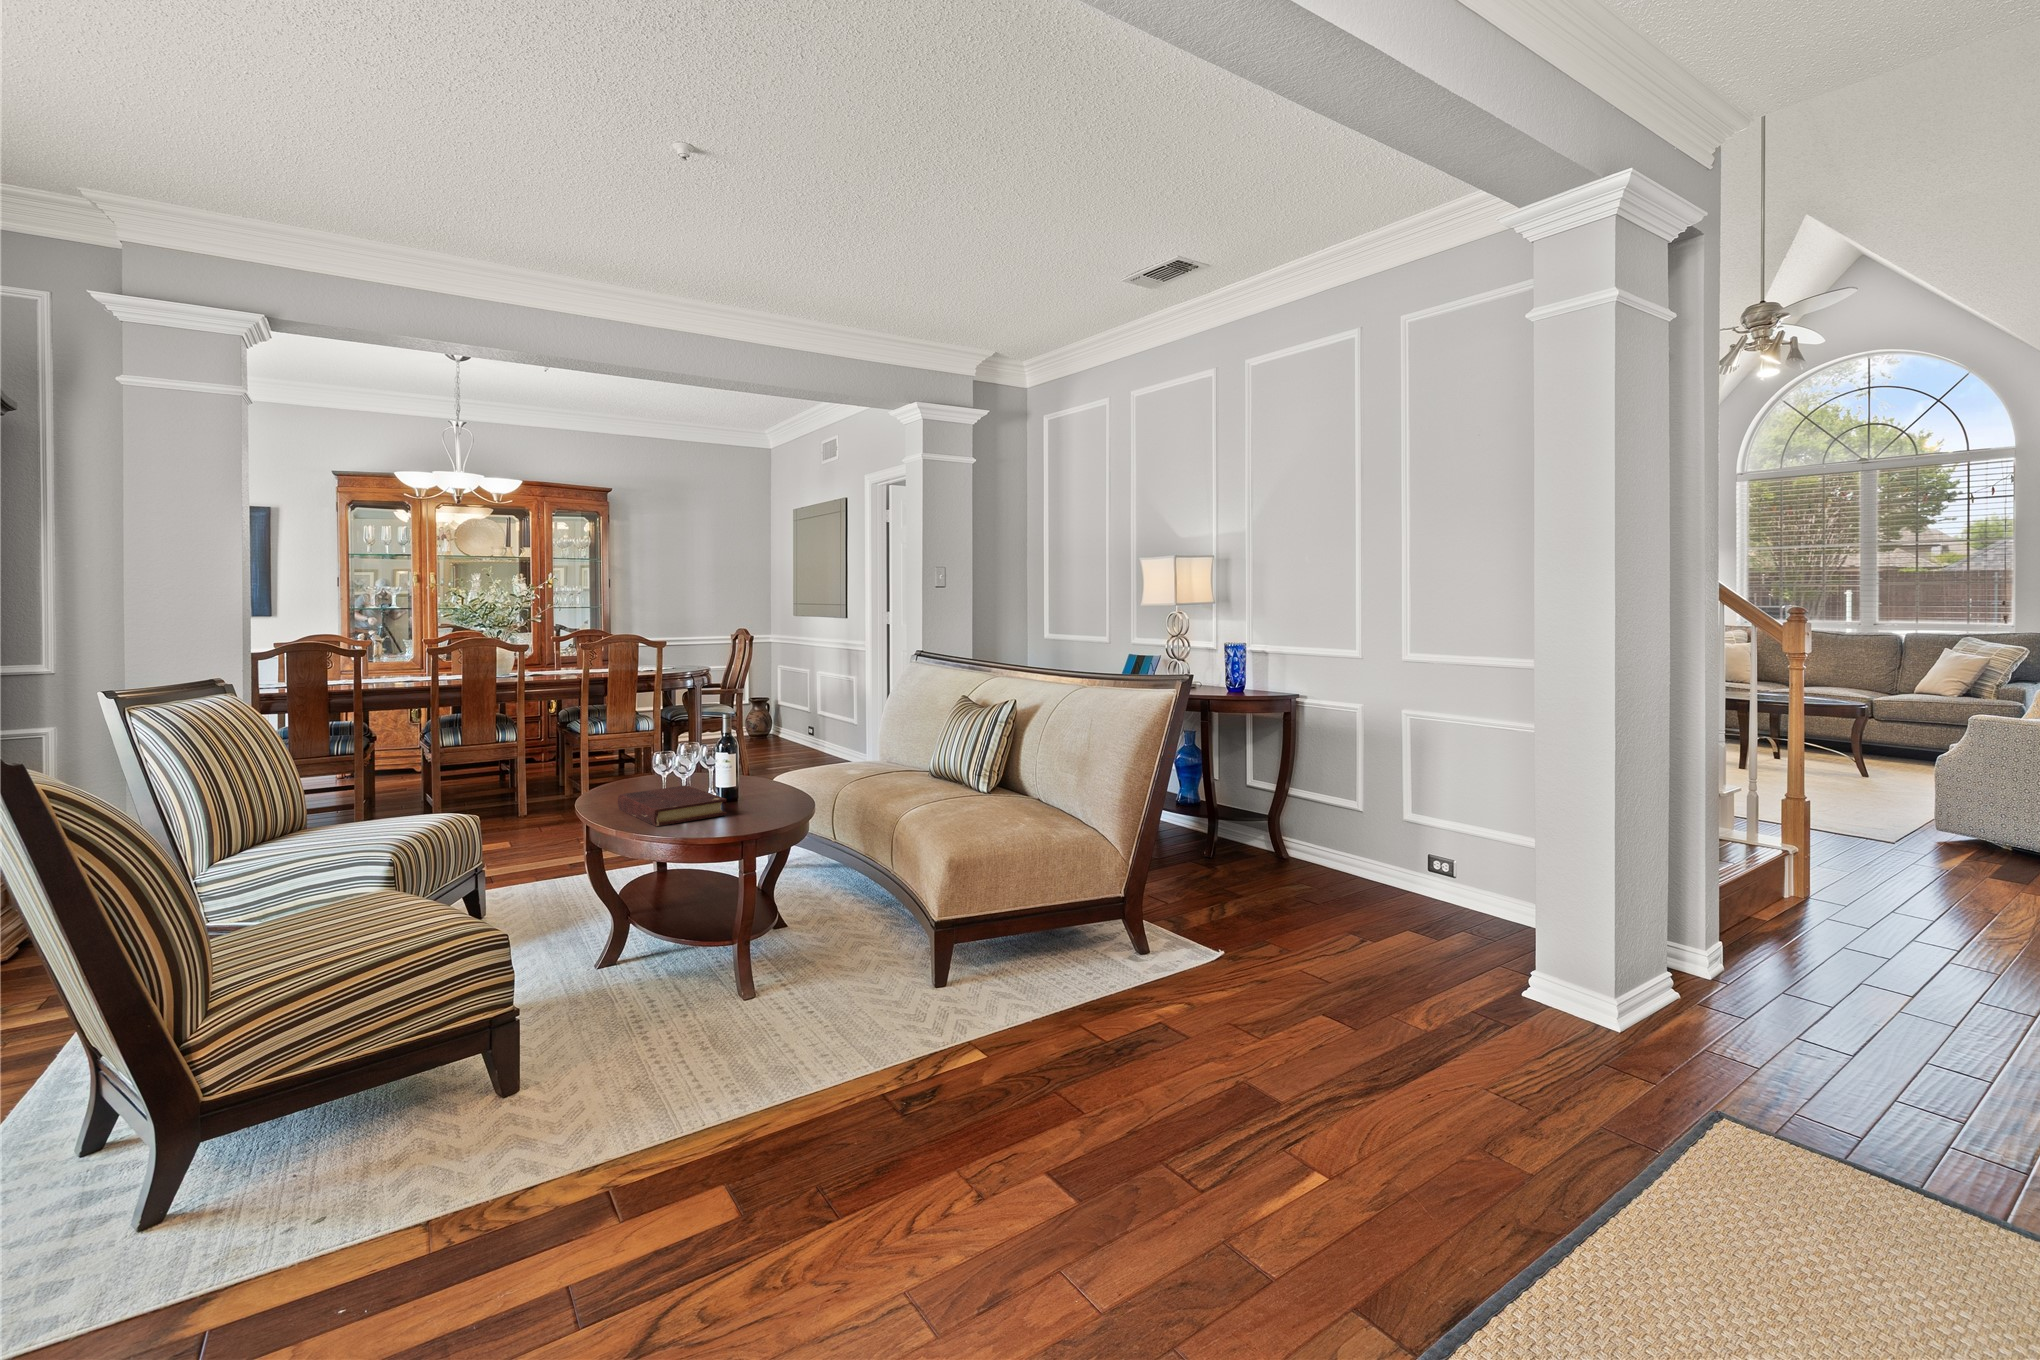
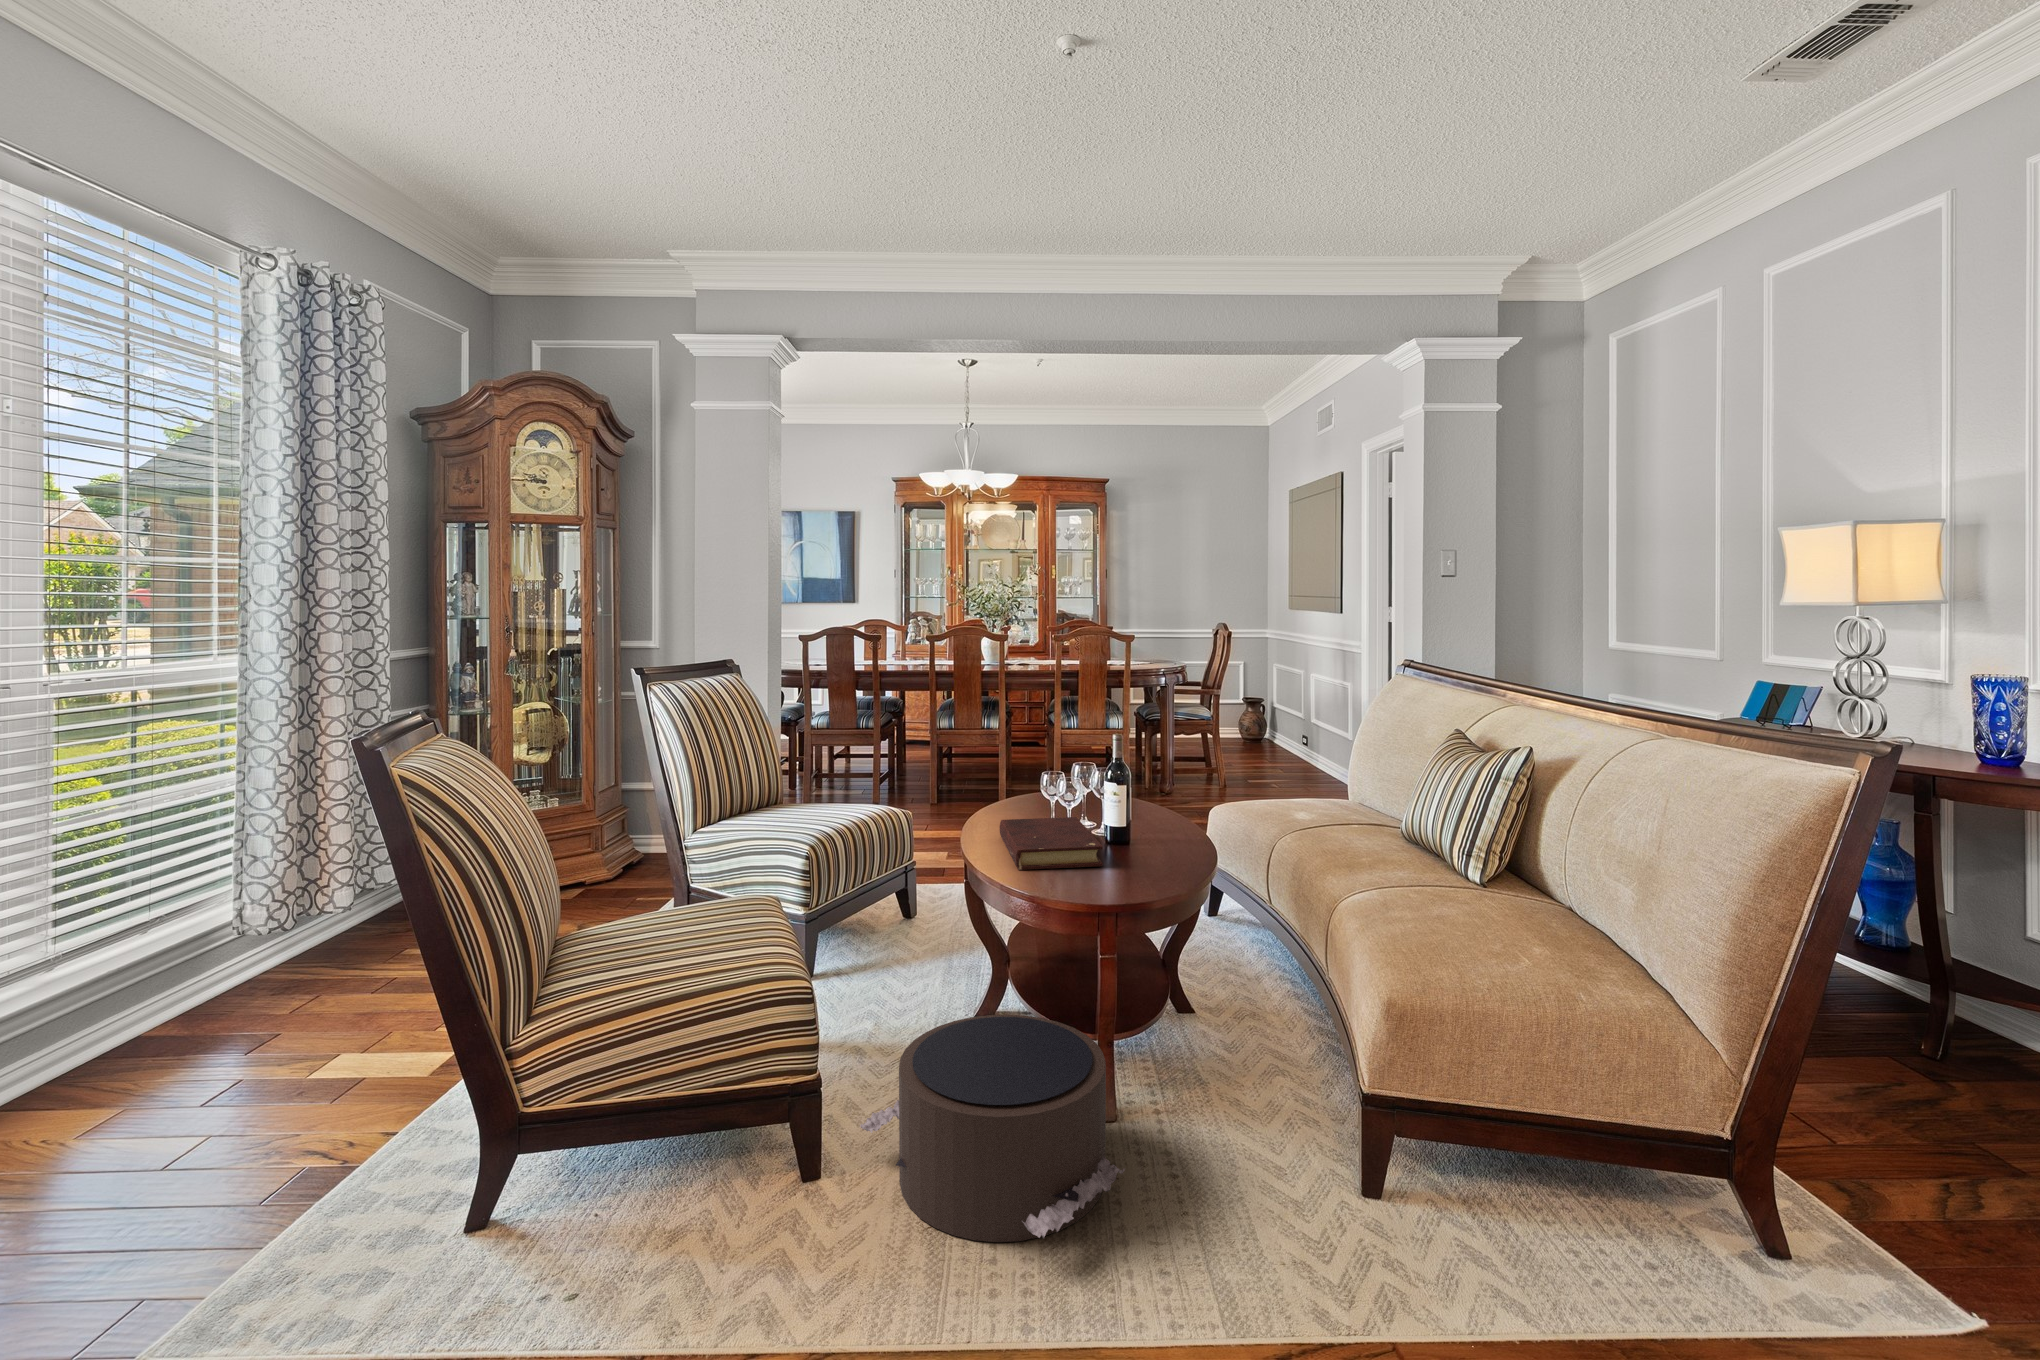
pouf: none [547,932,786,1091] -> present [860,1015,1125,1242]

